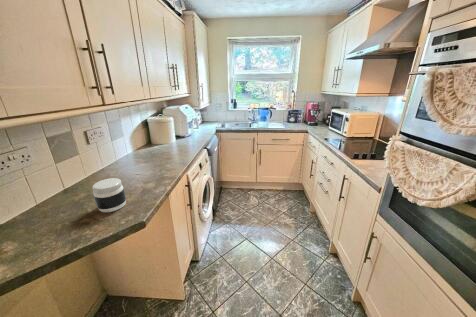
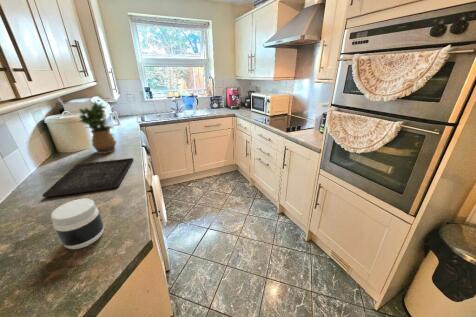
potted plant: none [161,109,185,150] -> present [80,102,116,154]
tray: none [118,154,186,177] -> present [42,158,133,197]

